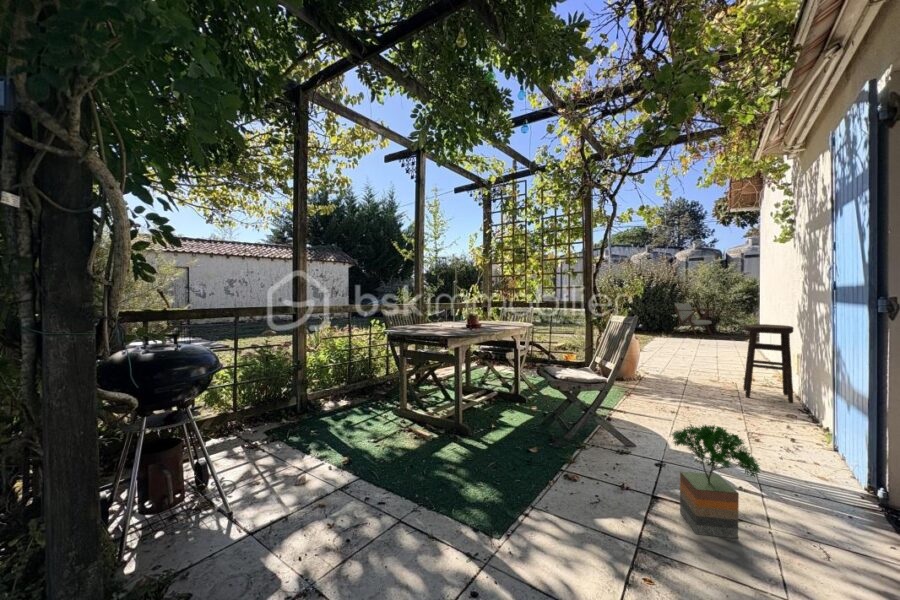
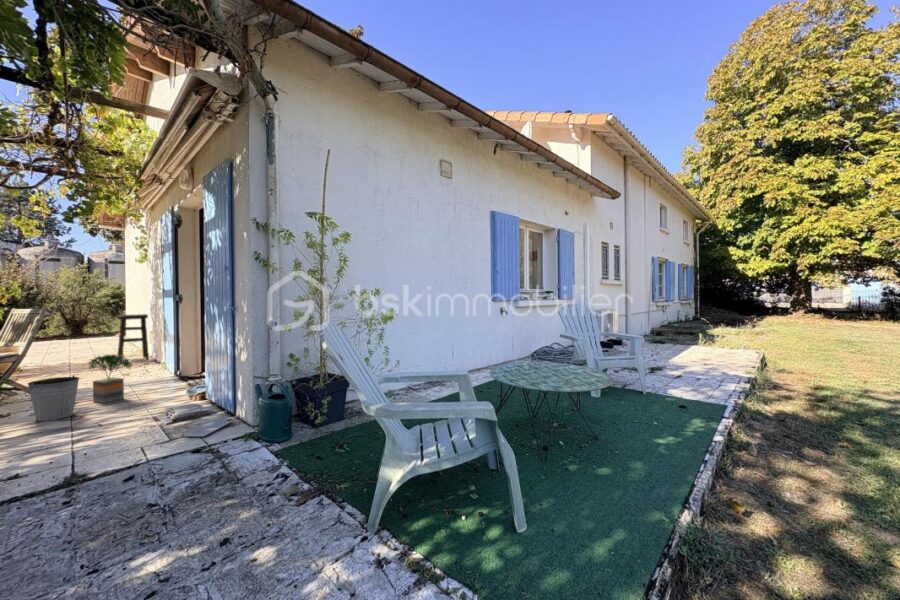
lounge chair: present [672,303,712,336] -> none [31,306,80,338]
bucket: none [567,453,646,555] -> present [25,375,79,421]

